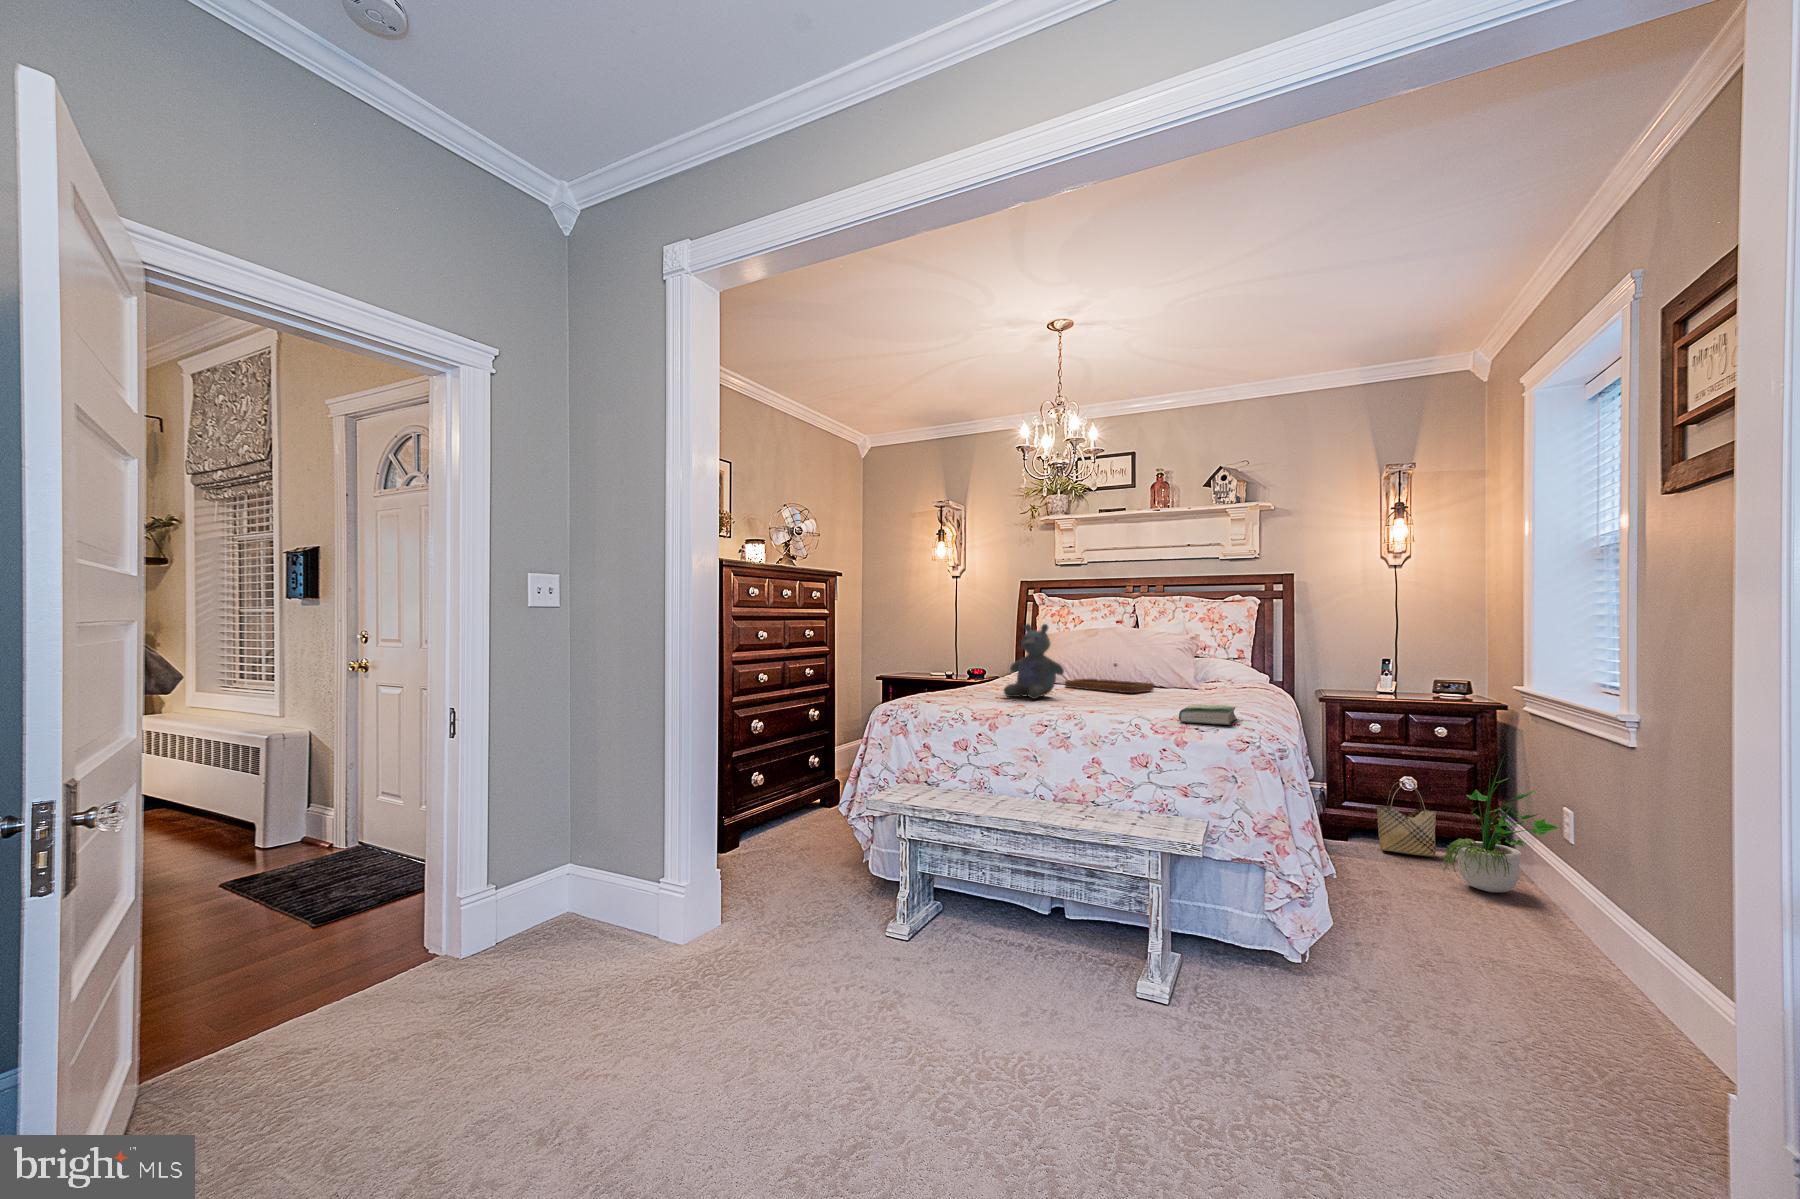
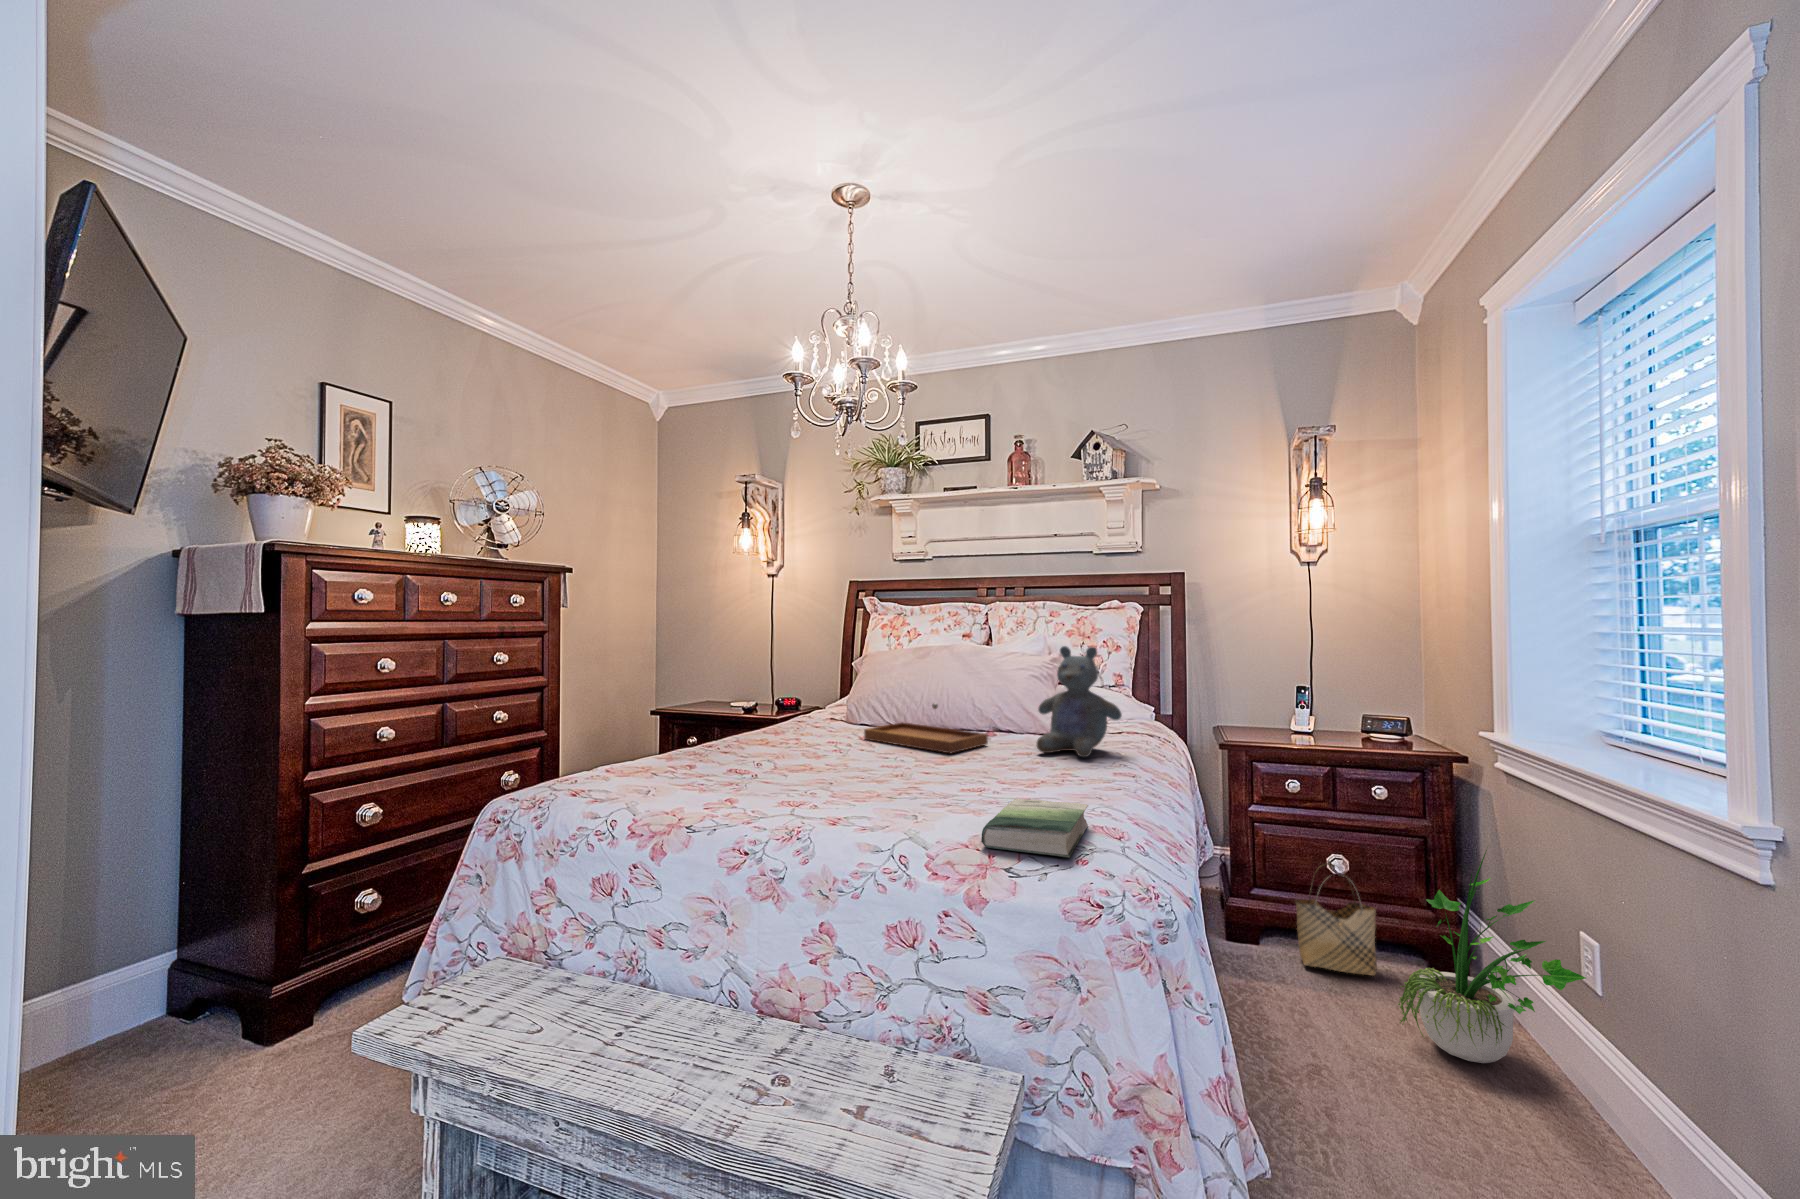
stuffed bear: present [1004,624,1064,699] -> present [1036,646,1122,757]

